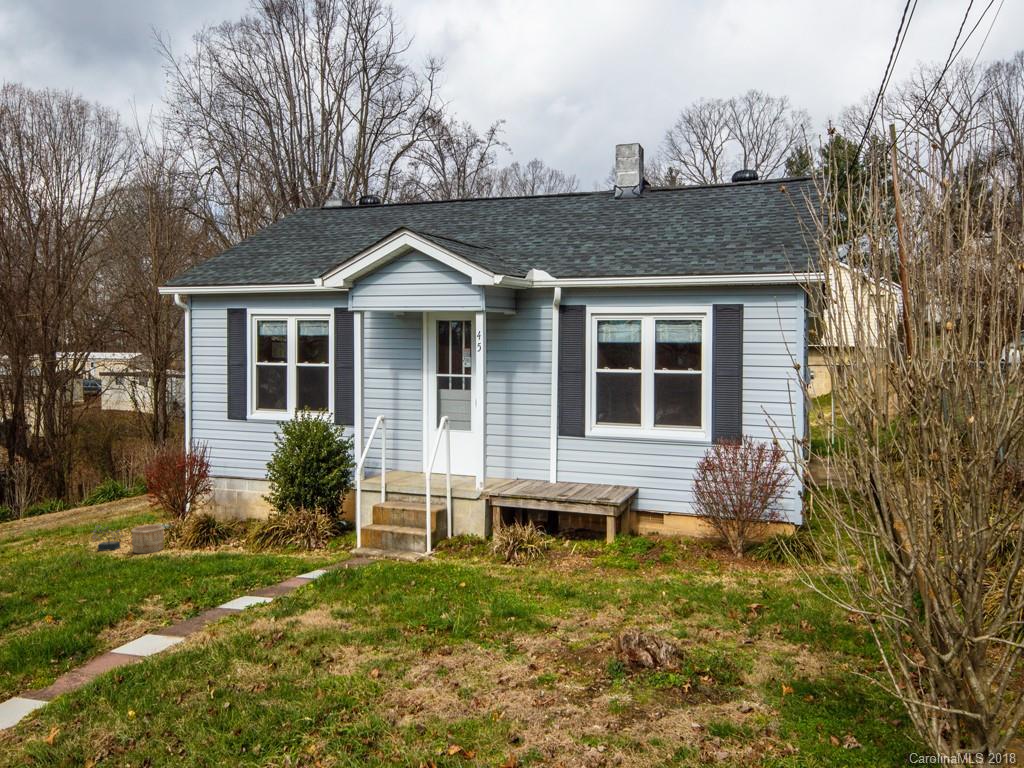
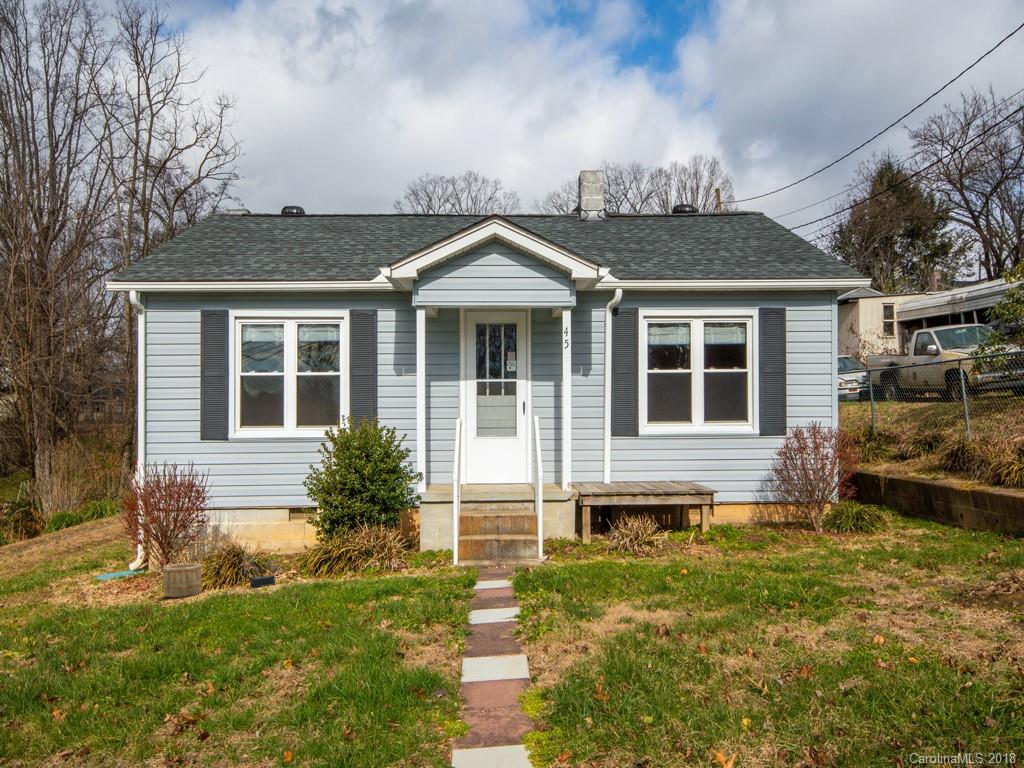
decorative plant: present [93,526,122,551] -> present [242,556,275,587]

